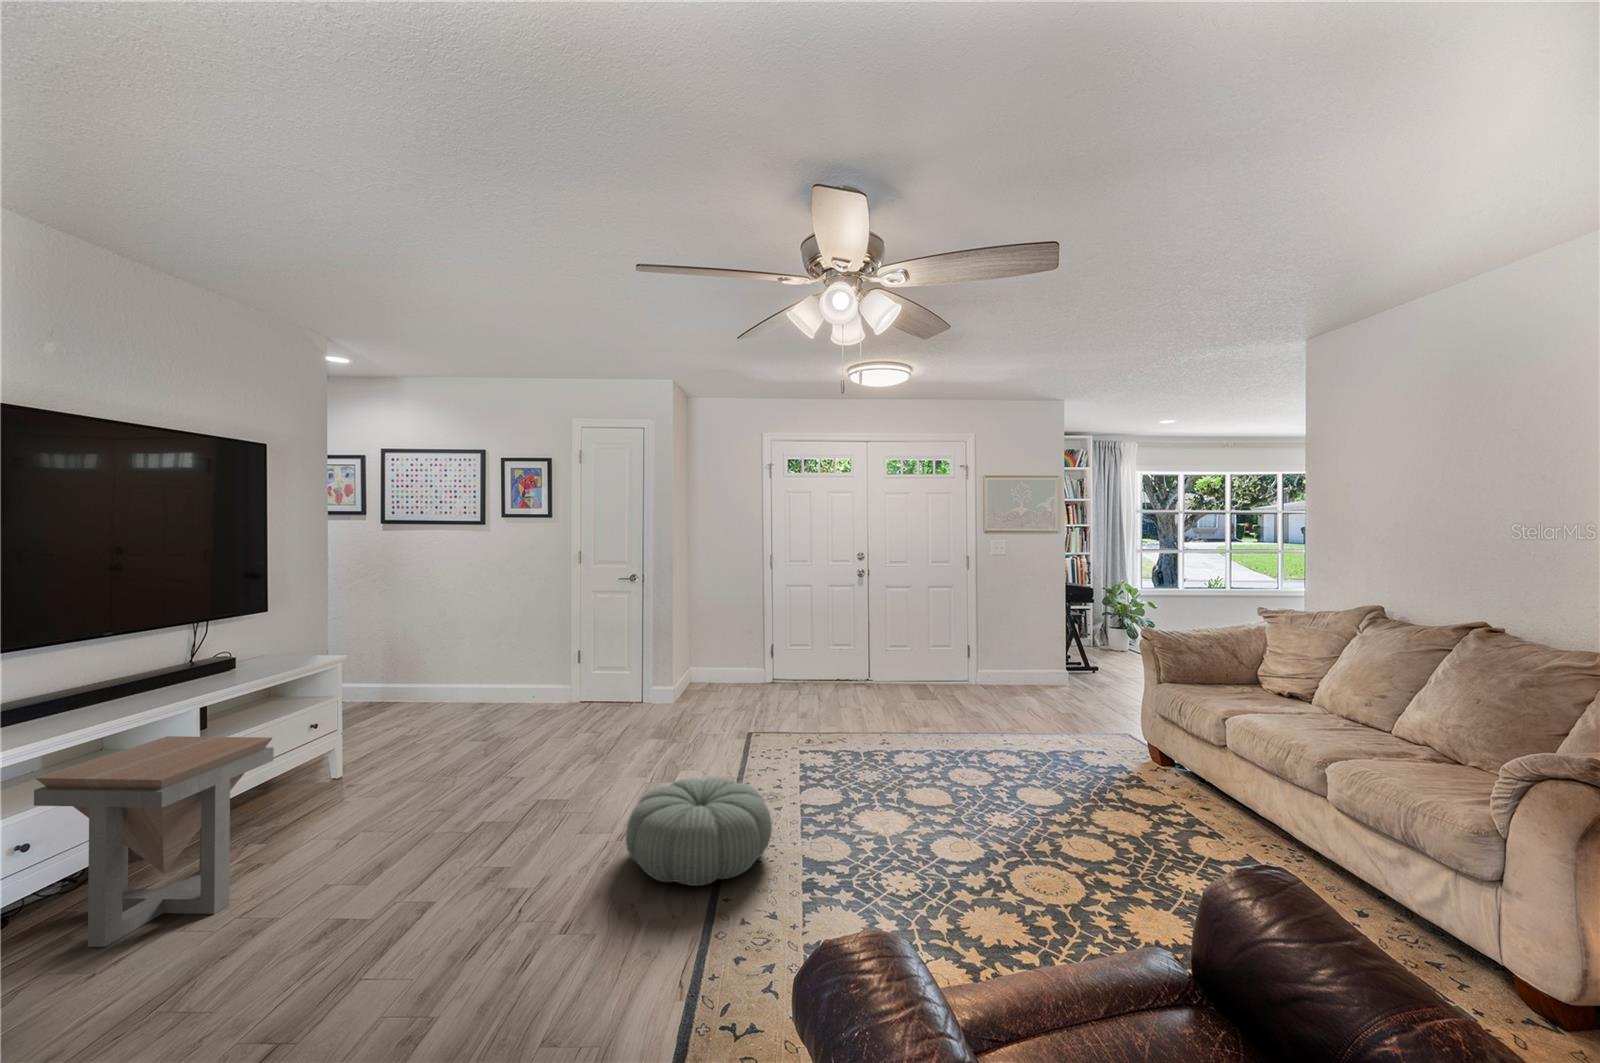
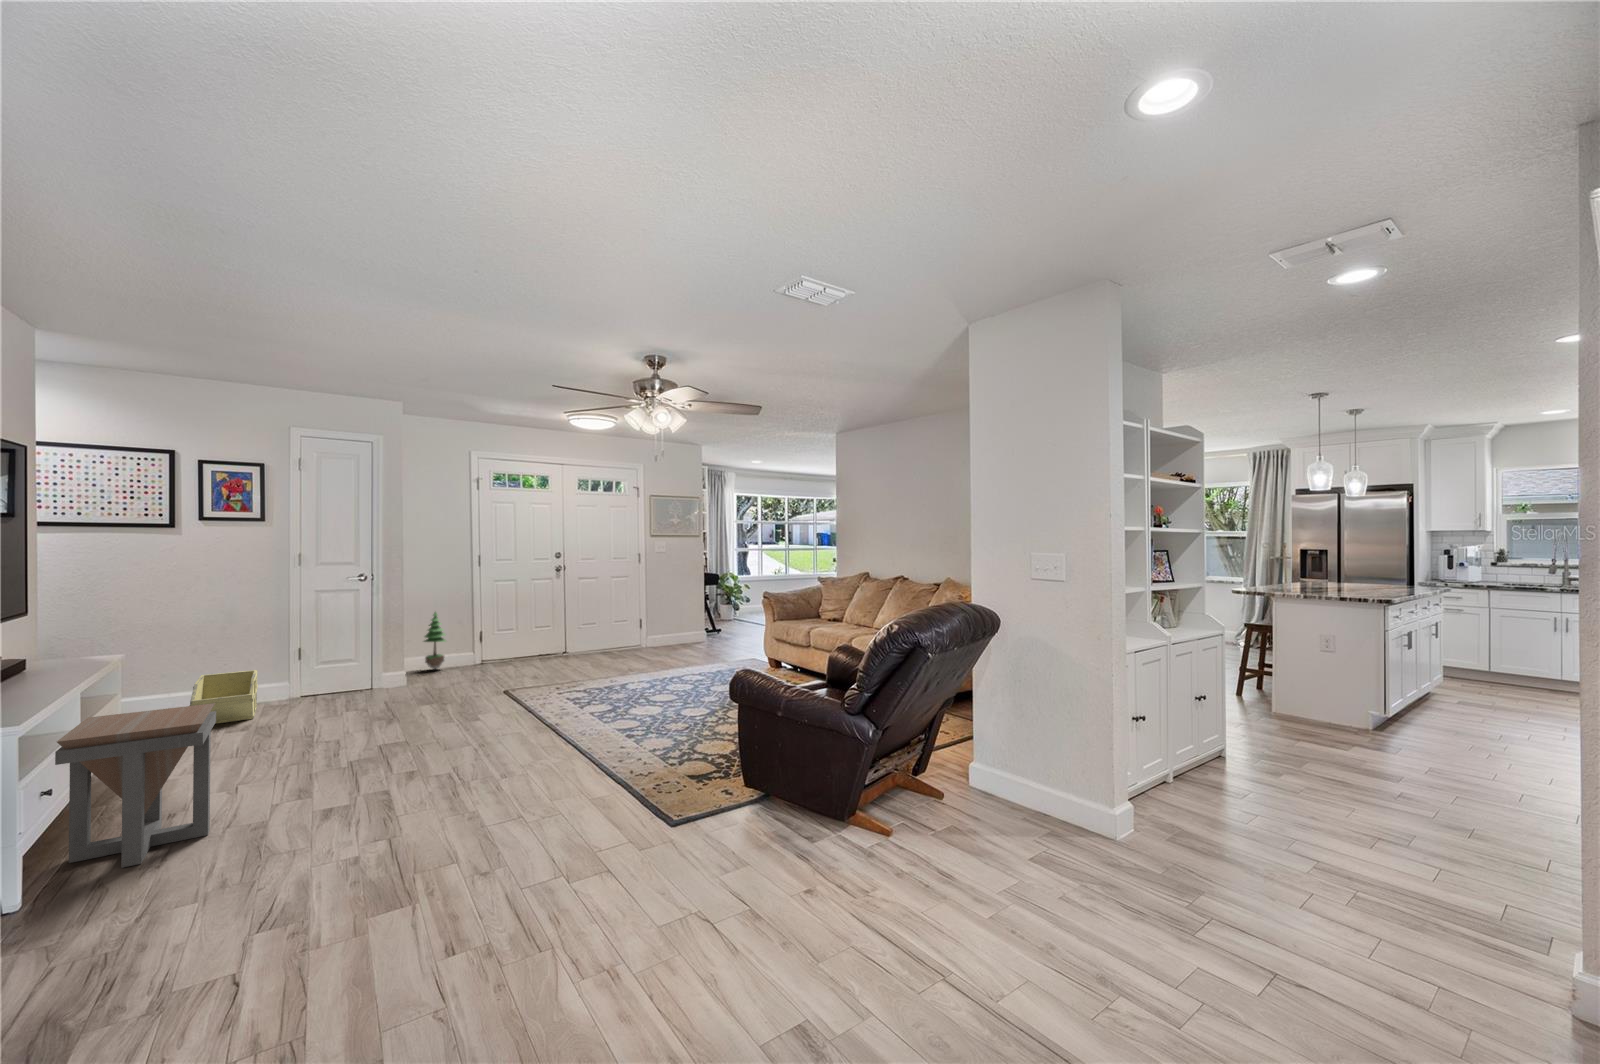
potted tree: none [710,616,734,683] -> present [424,612,446,670]
storage bin: none [463,667,545,721] -> present [190,670,258,723]
pouf: present [626,777,772,886] -> none [505,696,602,752]

